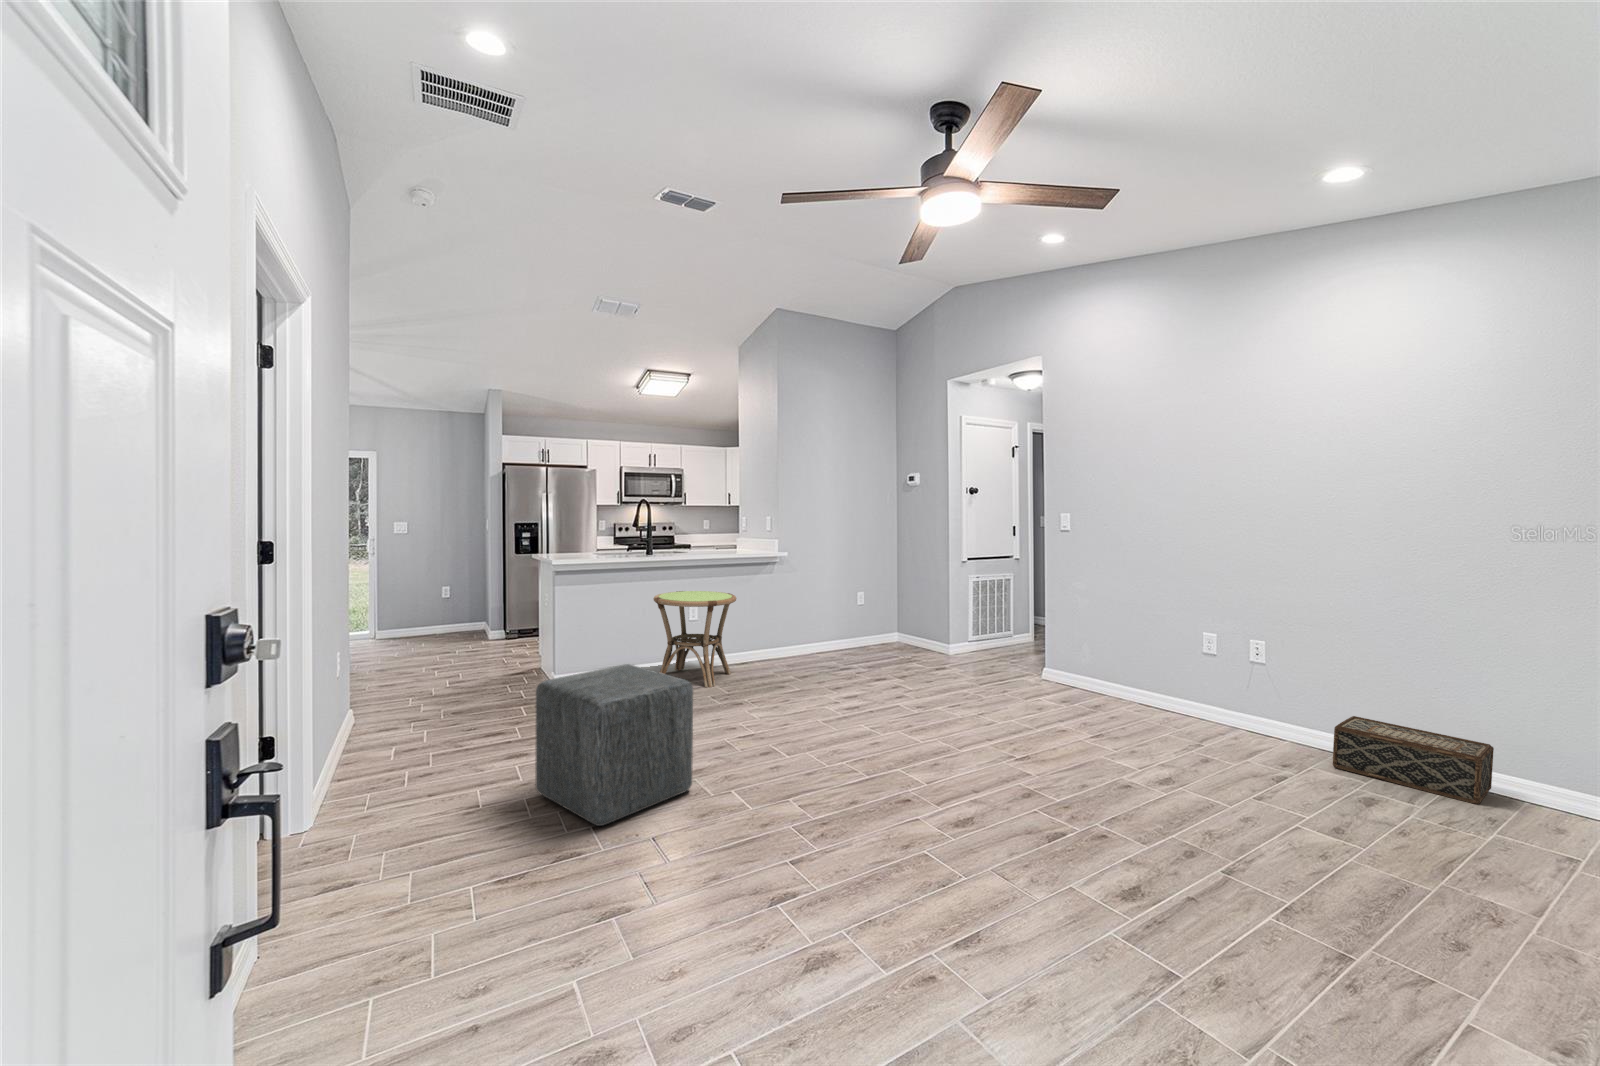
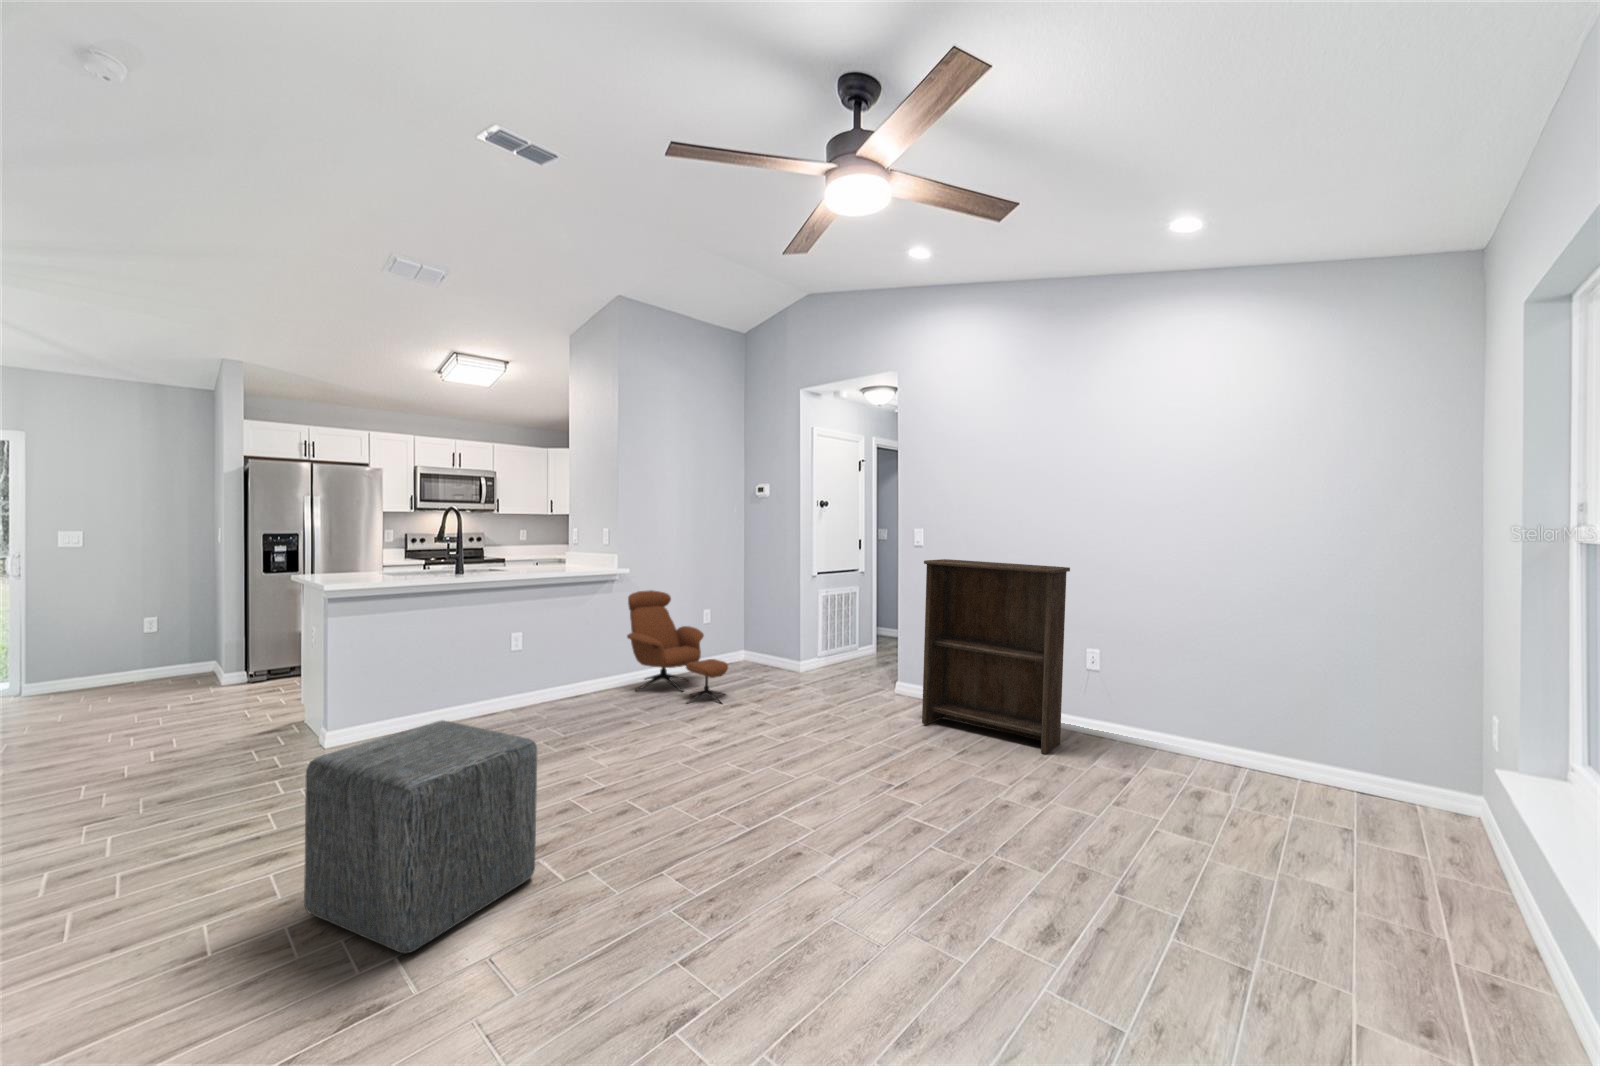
bookshelf: none [1059,546,1217,743] -> present [922,559,1070,754]
lounge chair: none [787,573,875,678] -> present [627,590,728,703]
side table: present [653,591,736,687] -> none [464,616,570,731]
woven basket: present [1333,716,1494,804] -> none [1174,716,1298,792]

